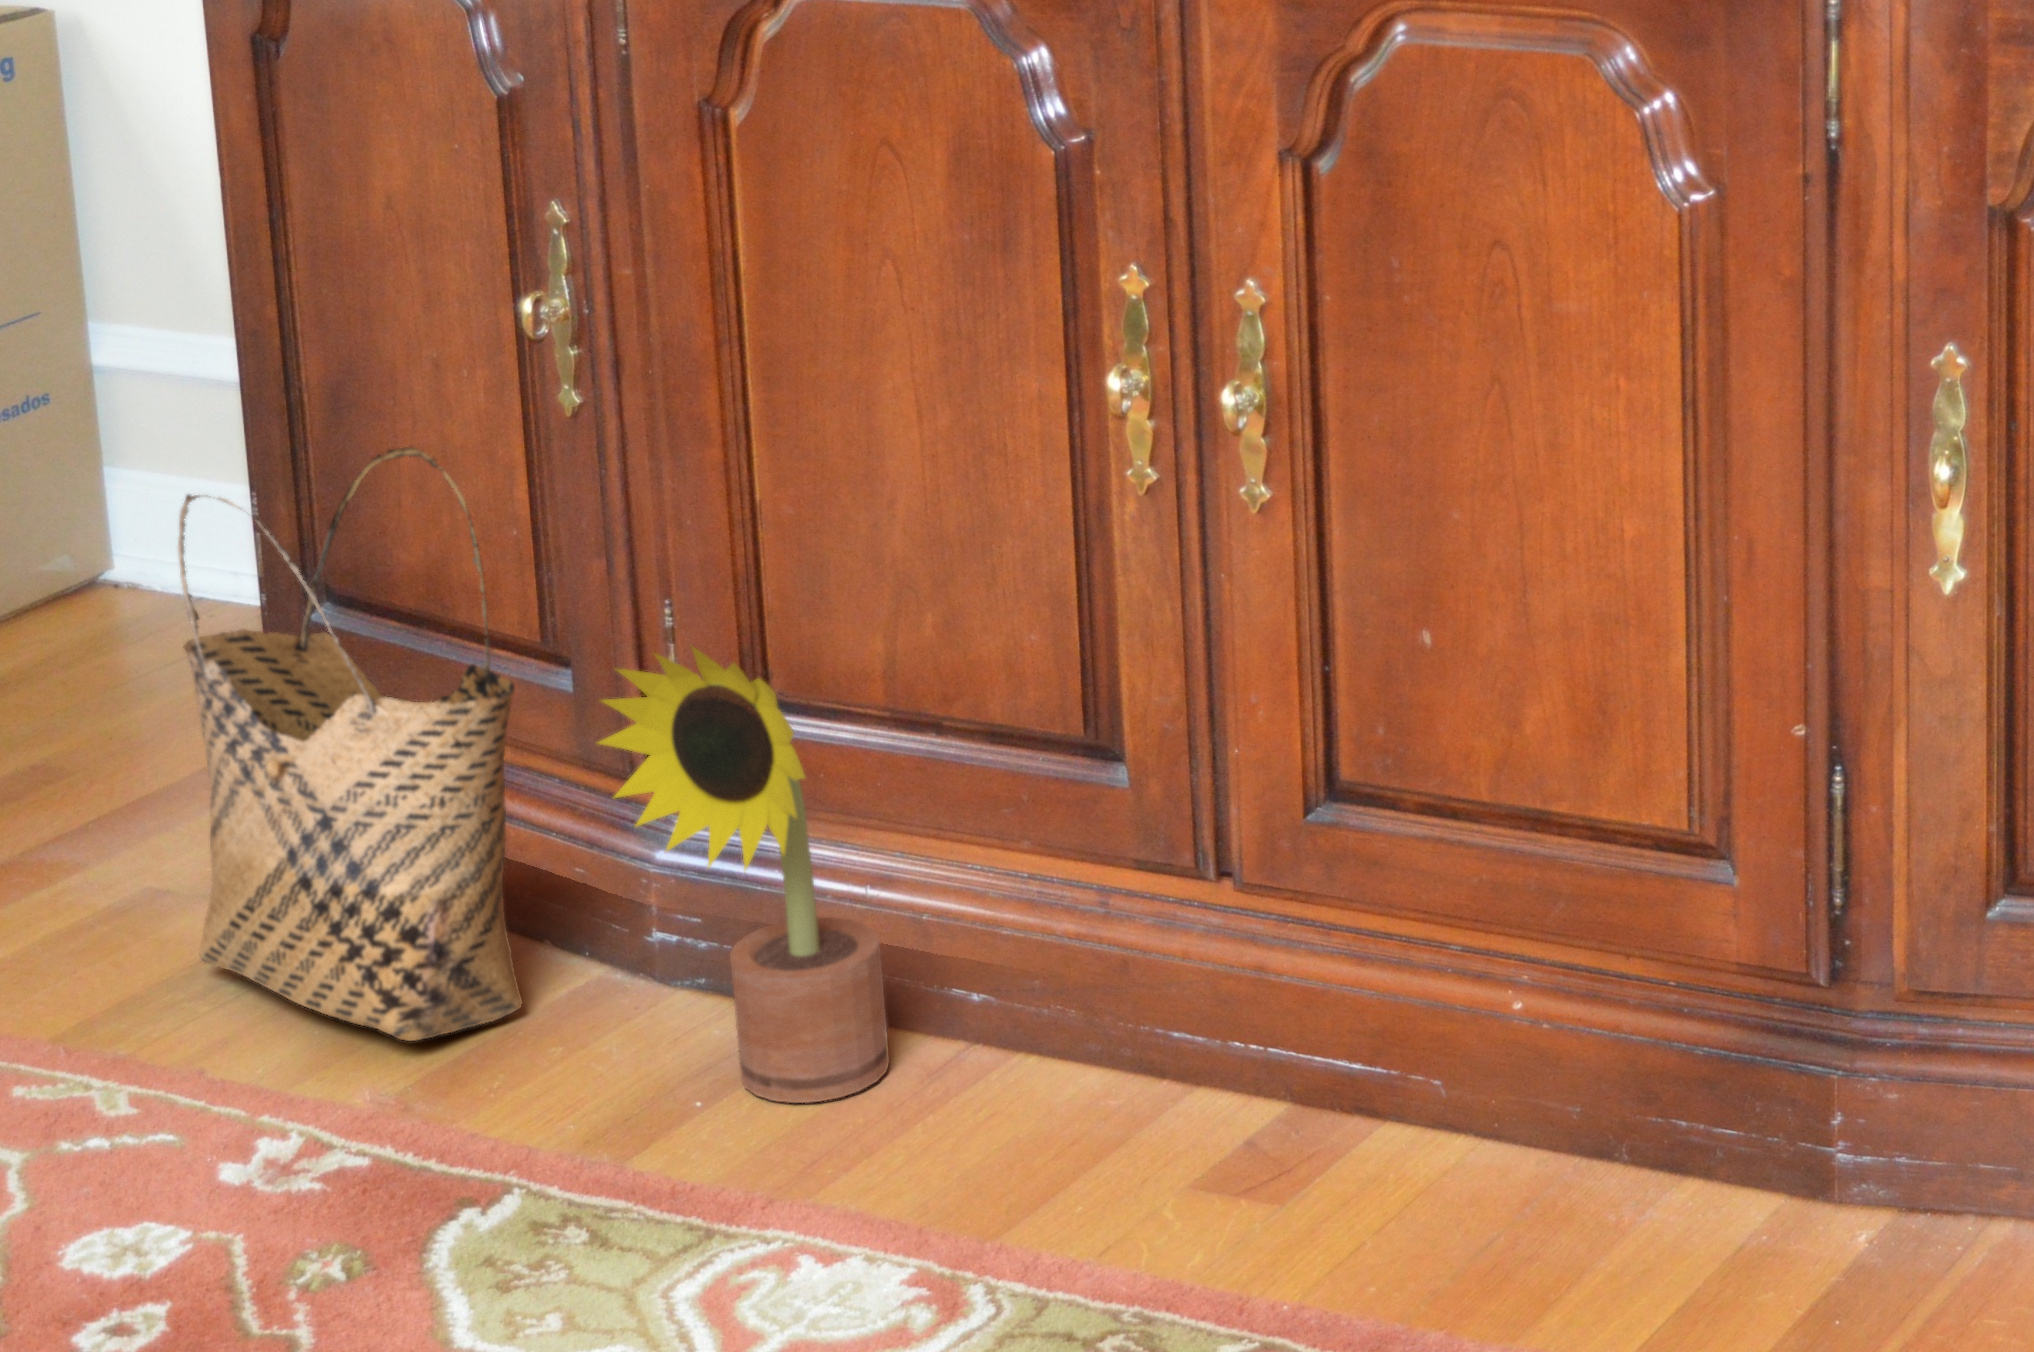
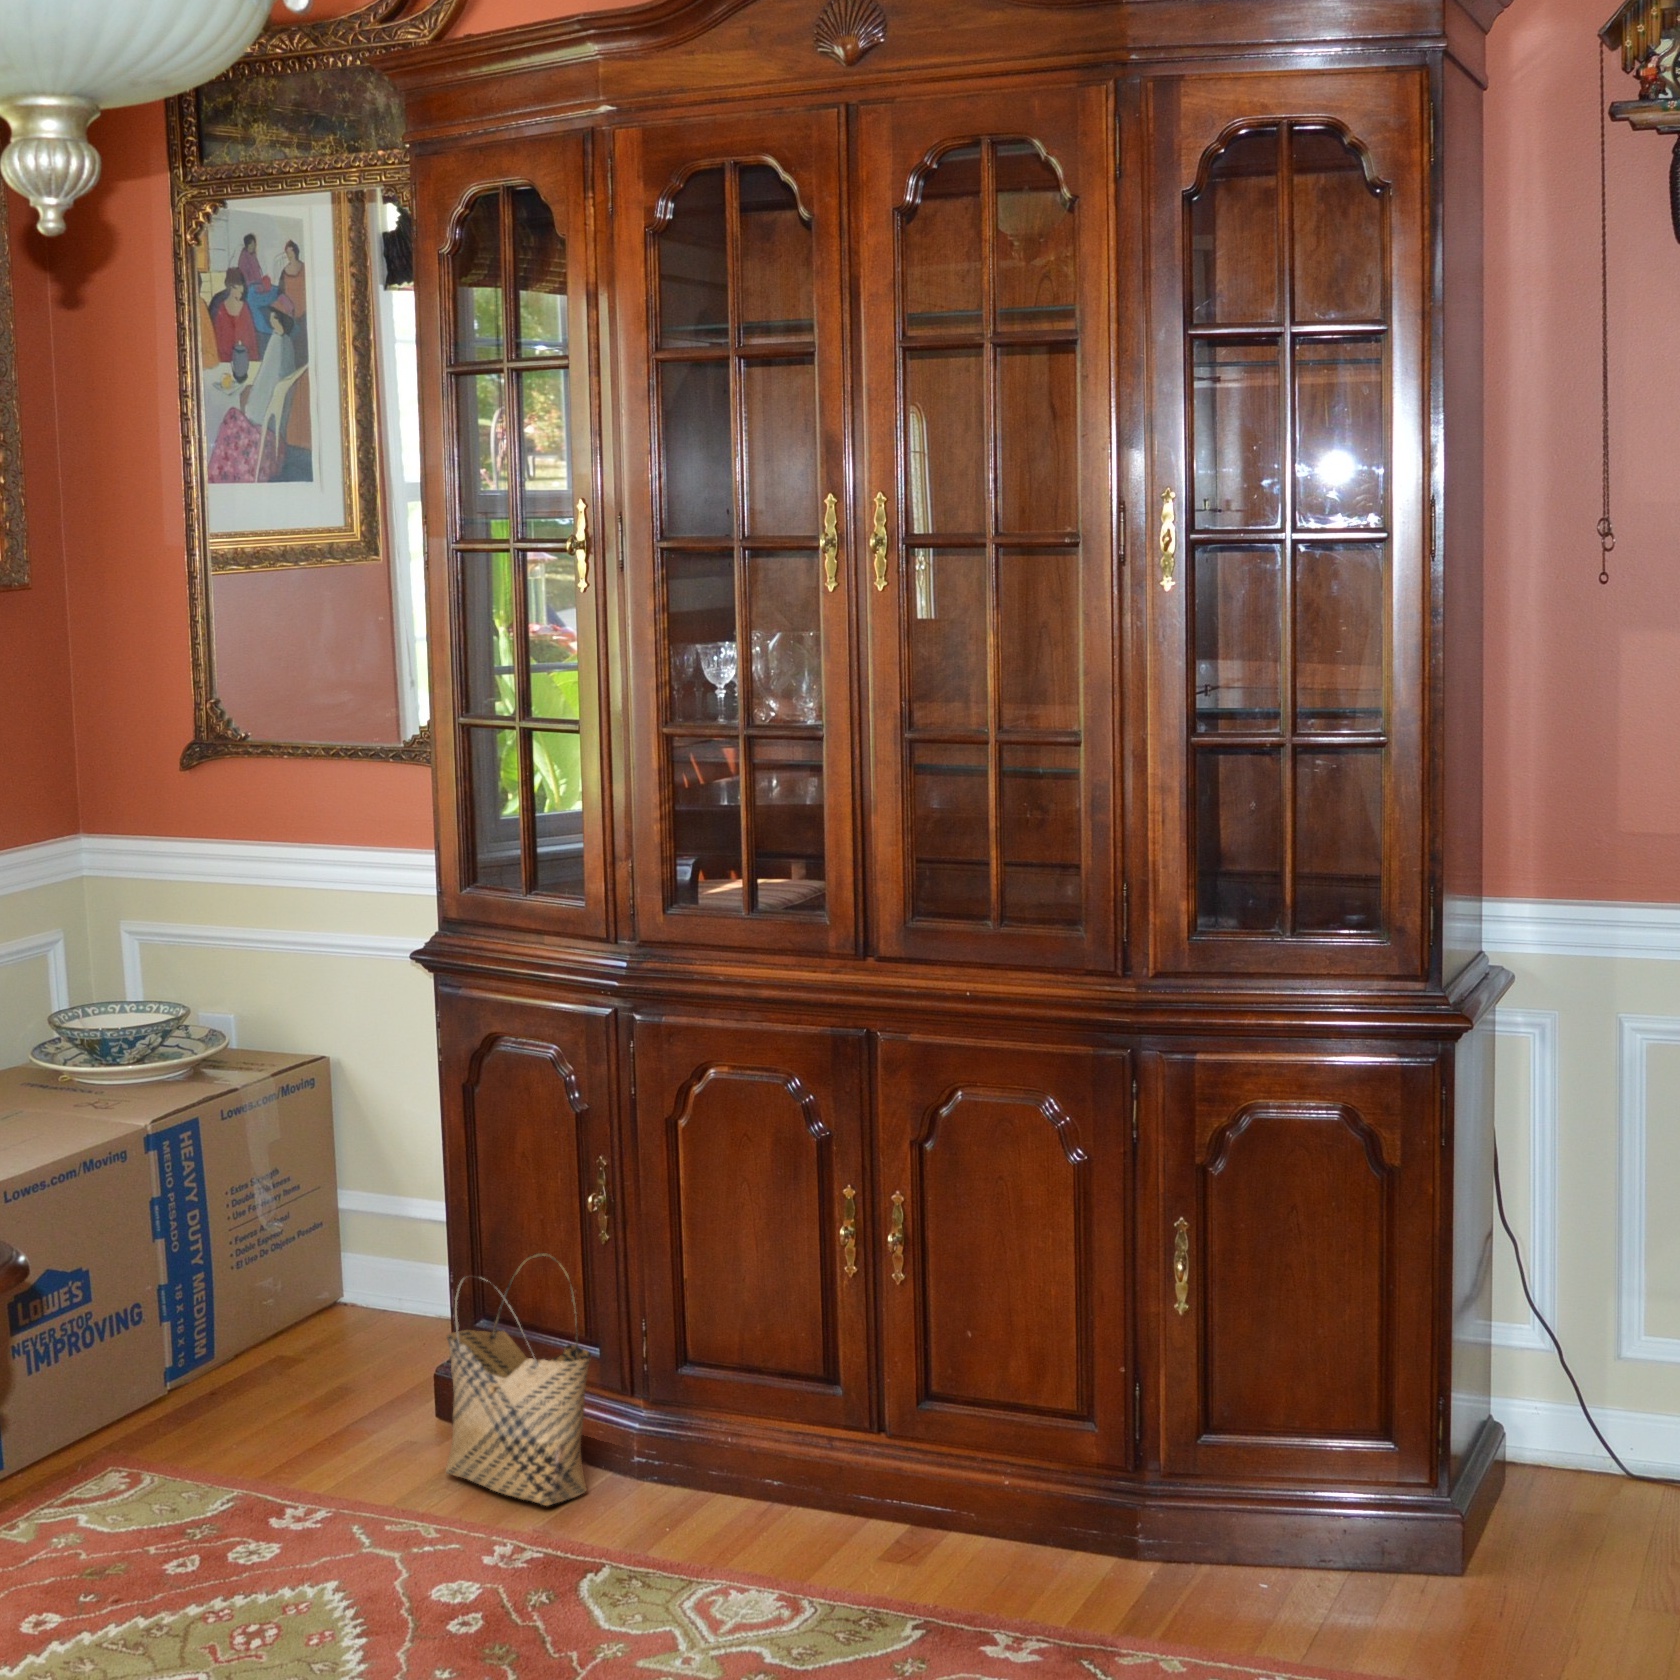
decorative plant: present [598,645,890,1103] -> none [637,1338,745,1529]

